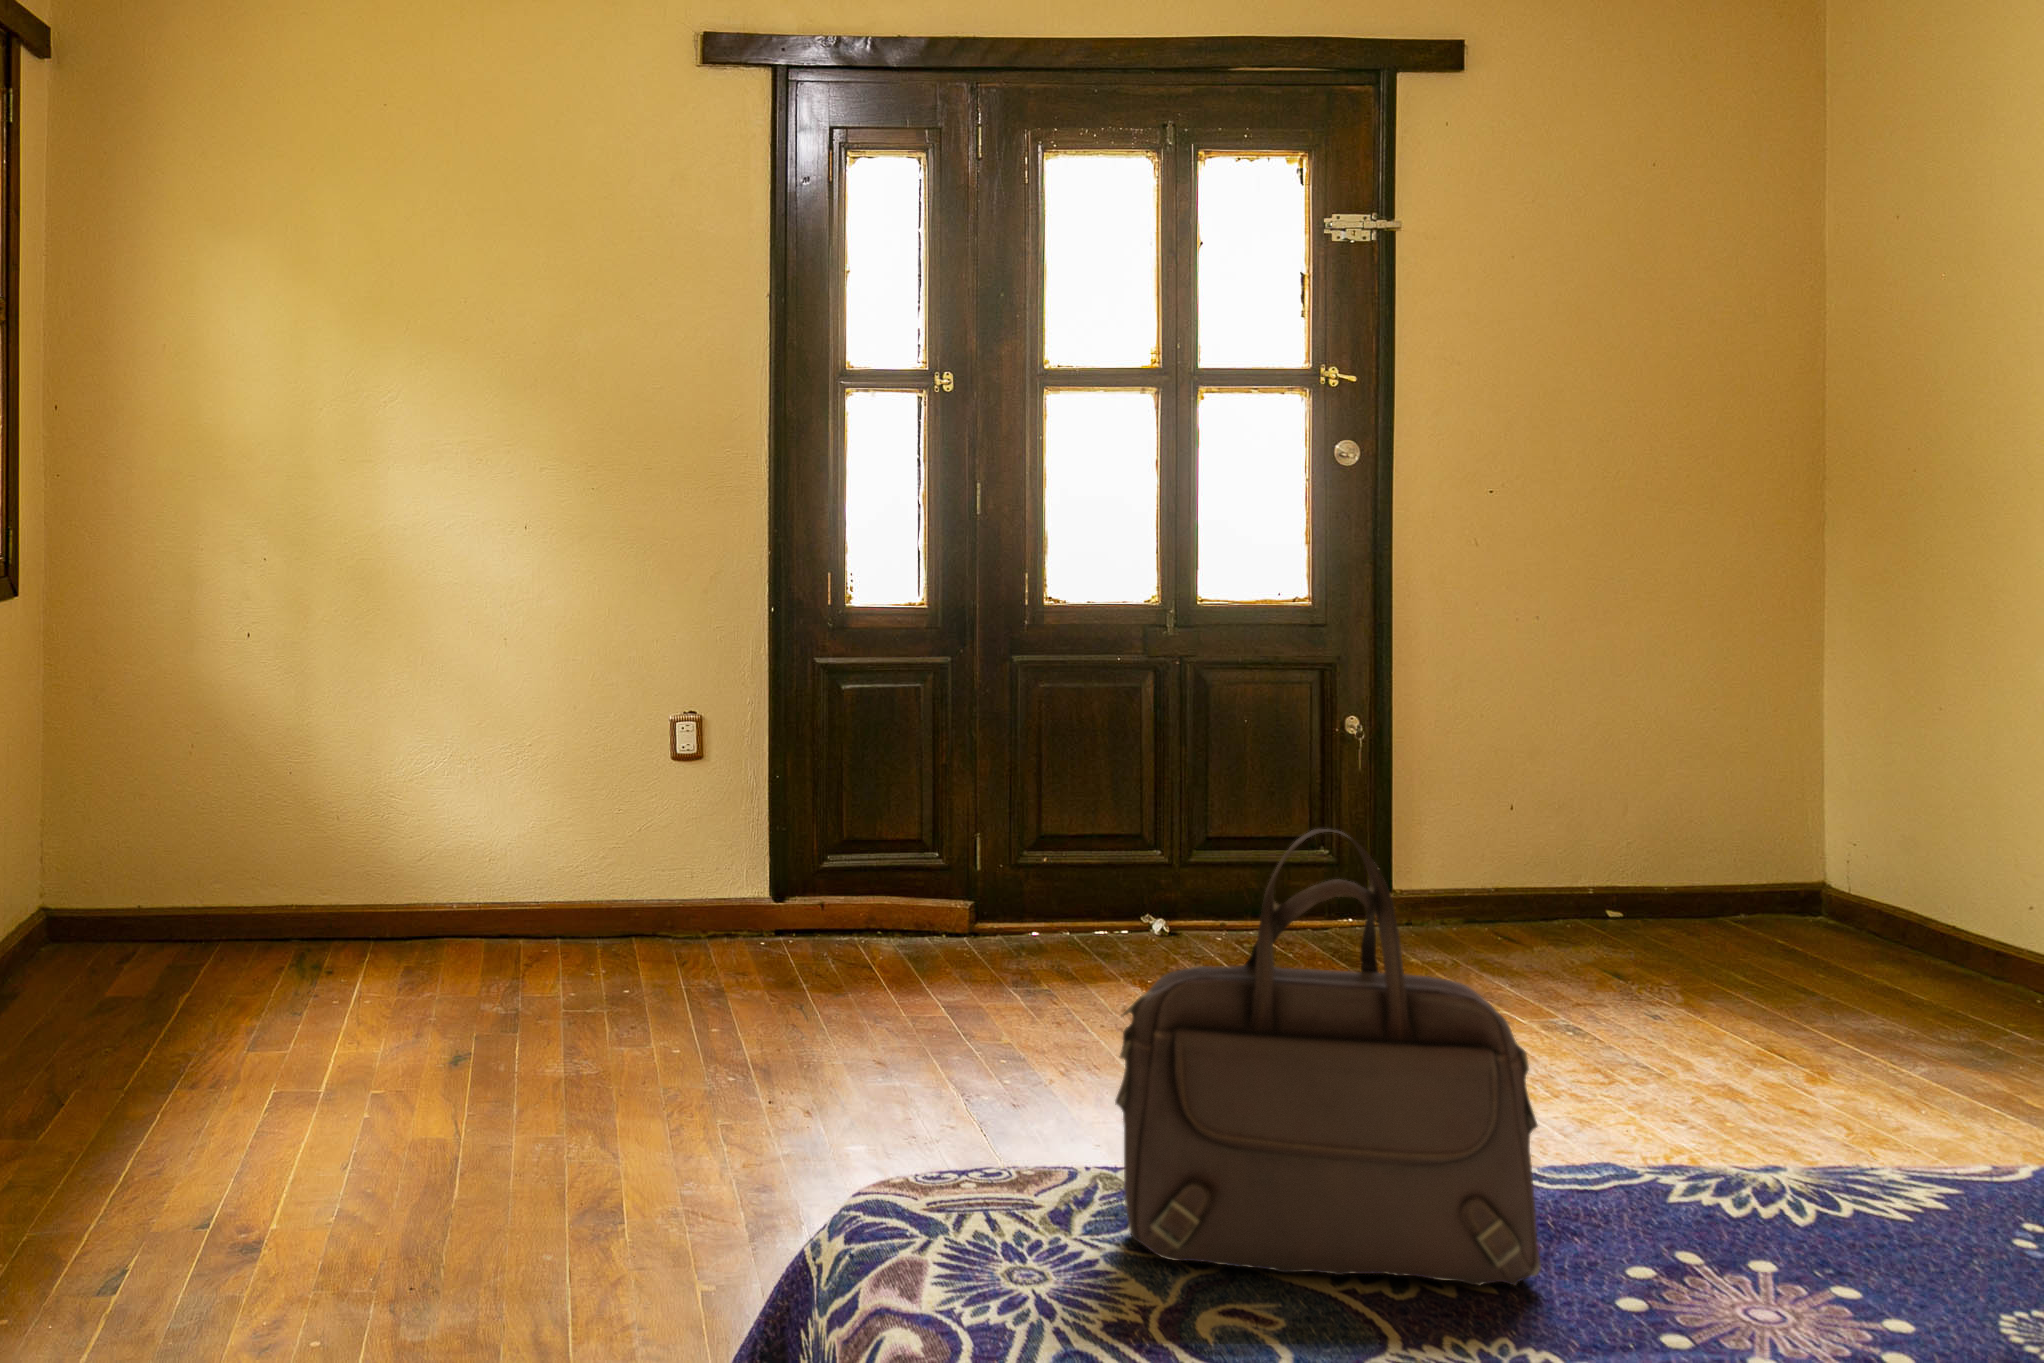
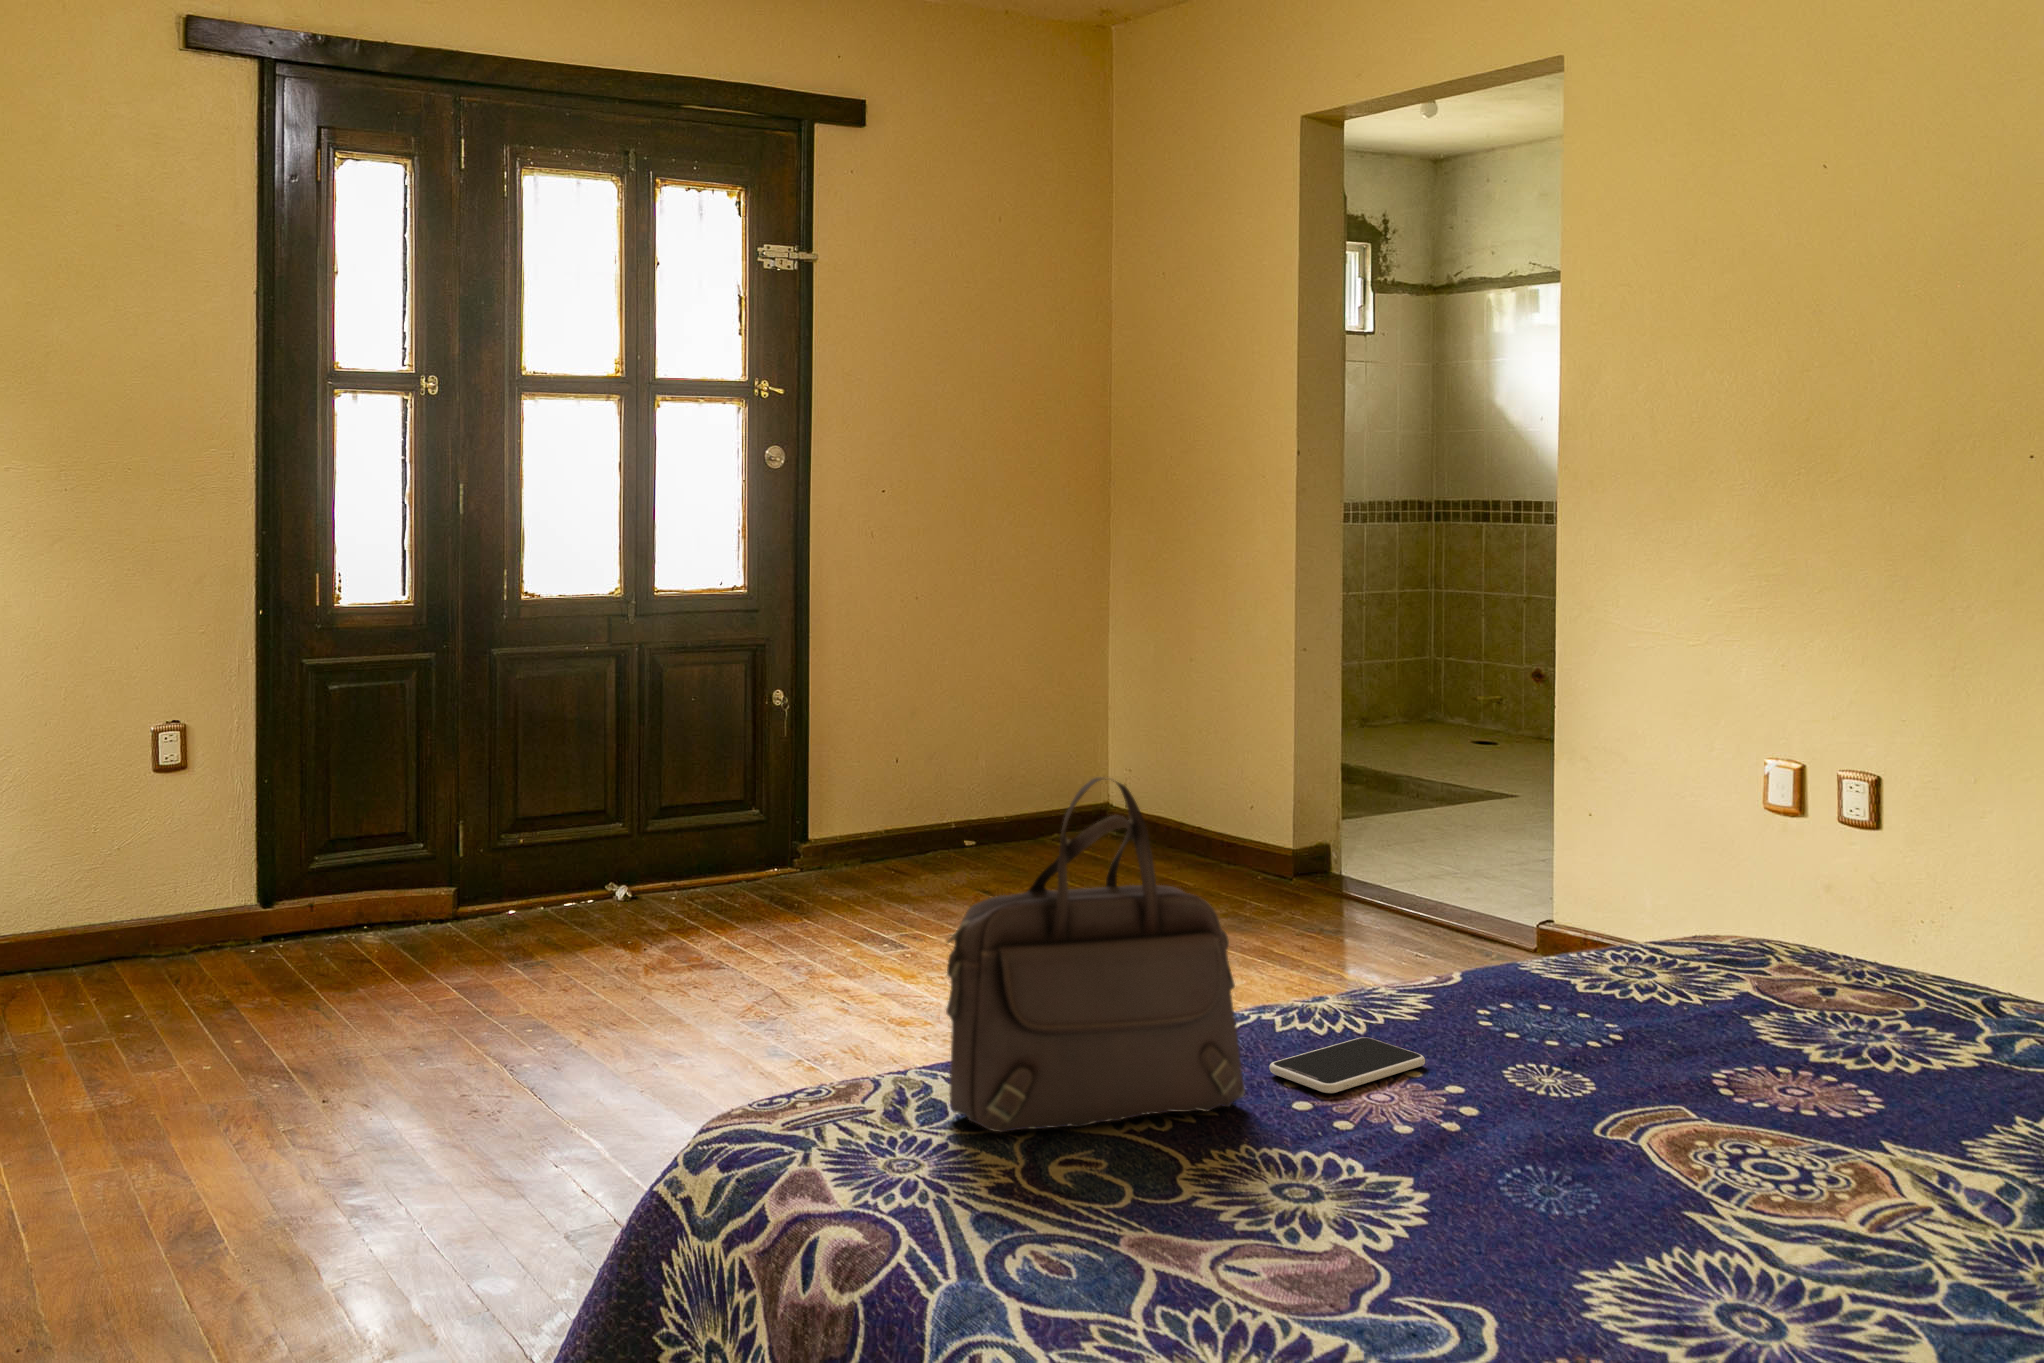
smartphone: none [1612,1227,1872,1295] -> present [1269,1037,1425,1093]

